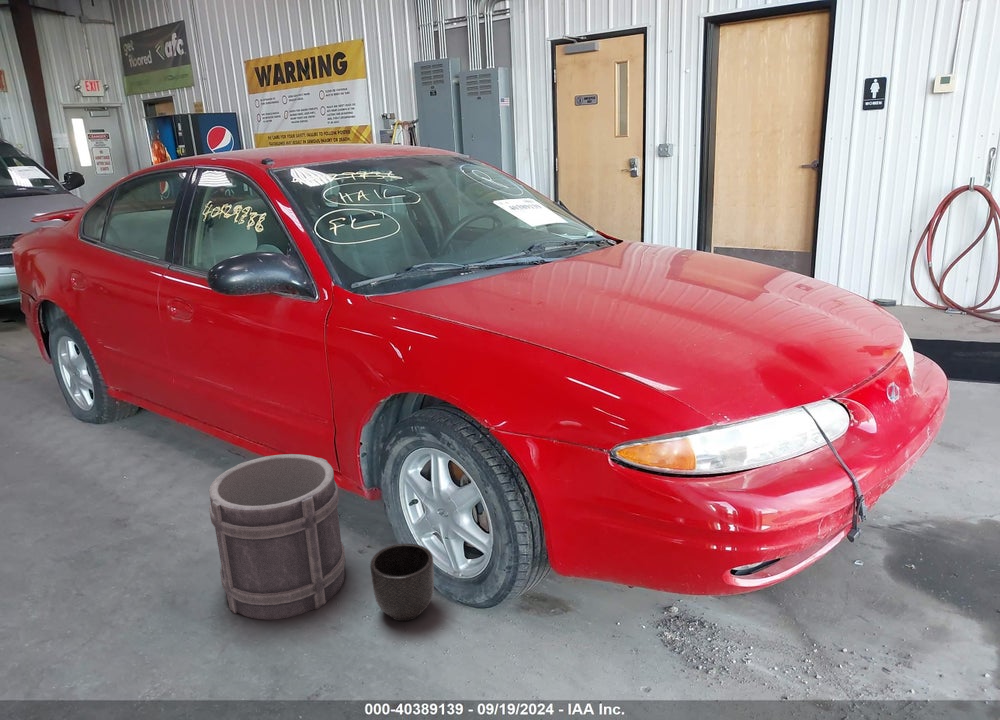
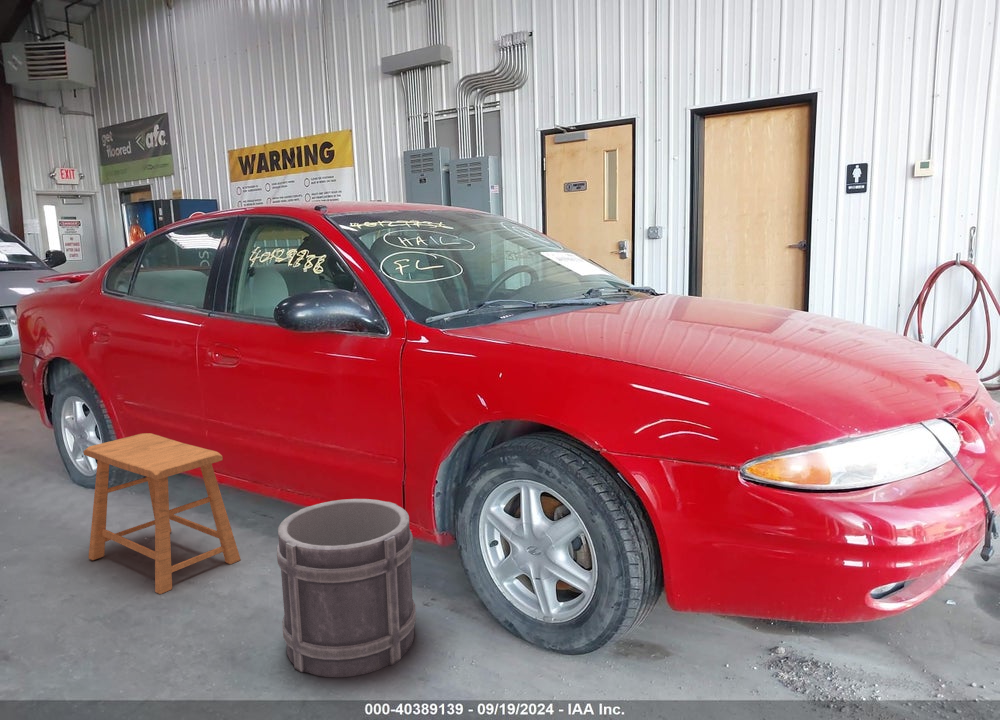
stool: none [60,378,208,531] -> present [84,433,241,594]
planter: present [370,543,434,621] -> none [457,589,524,674]

